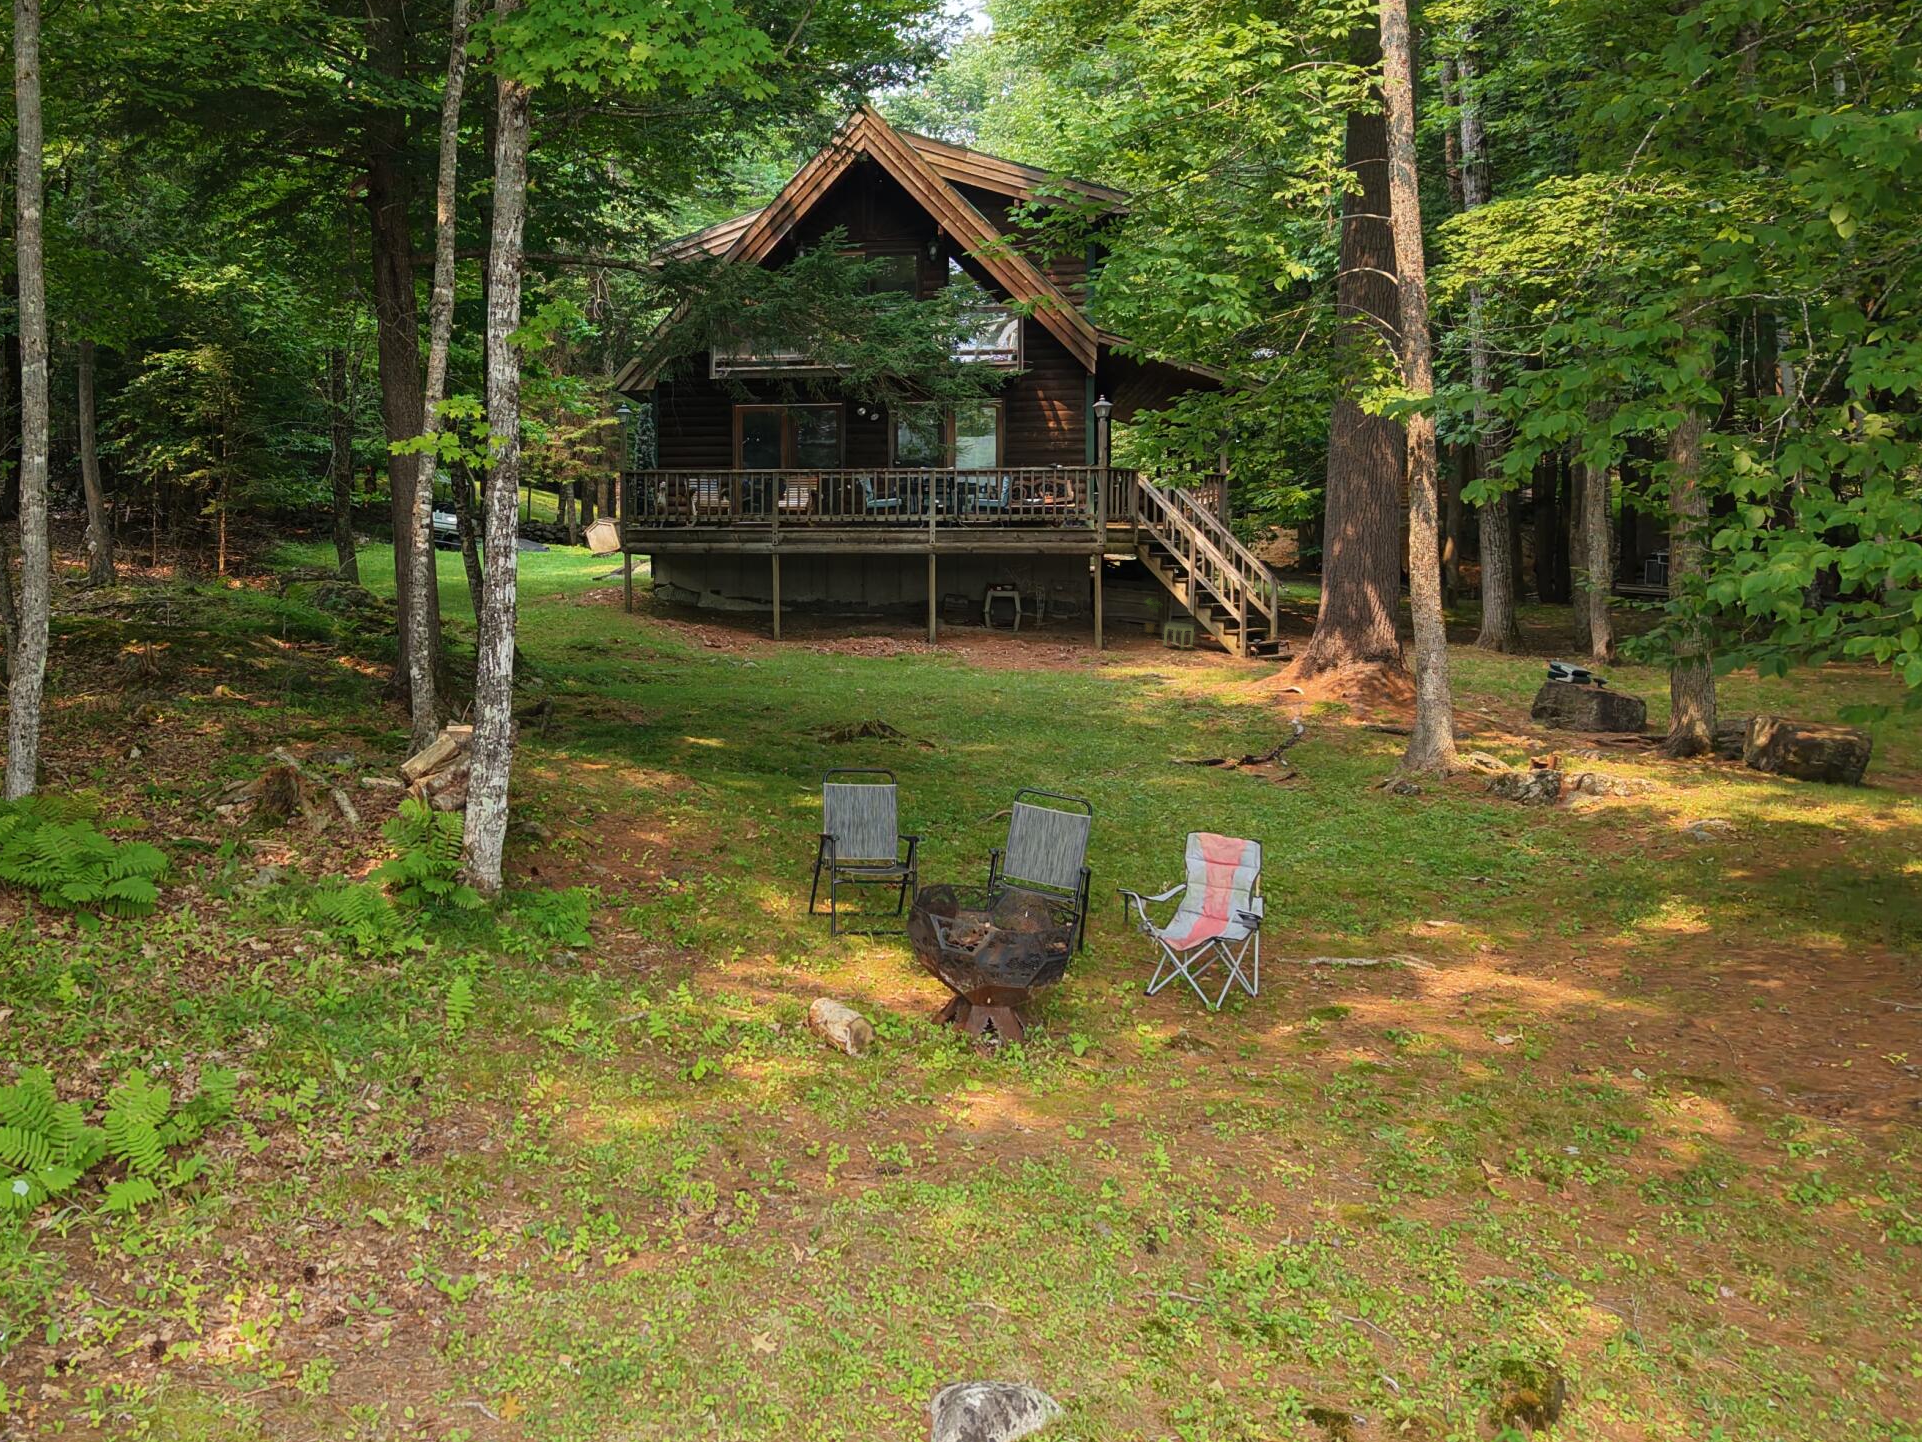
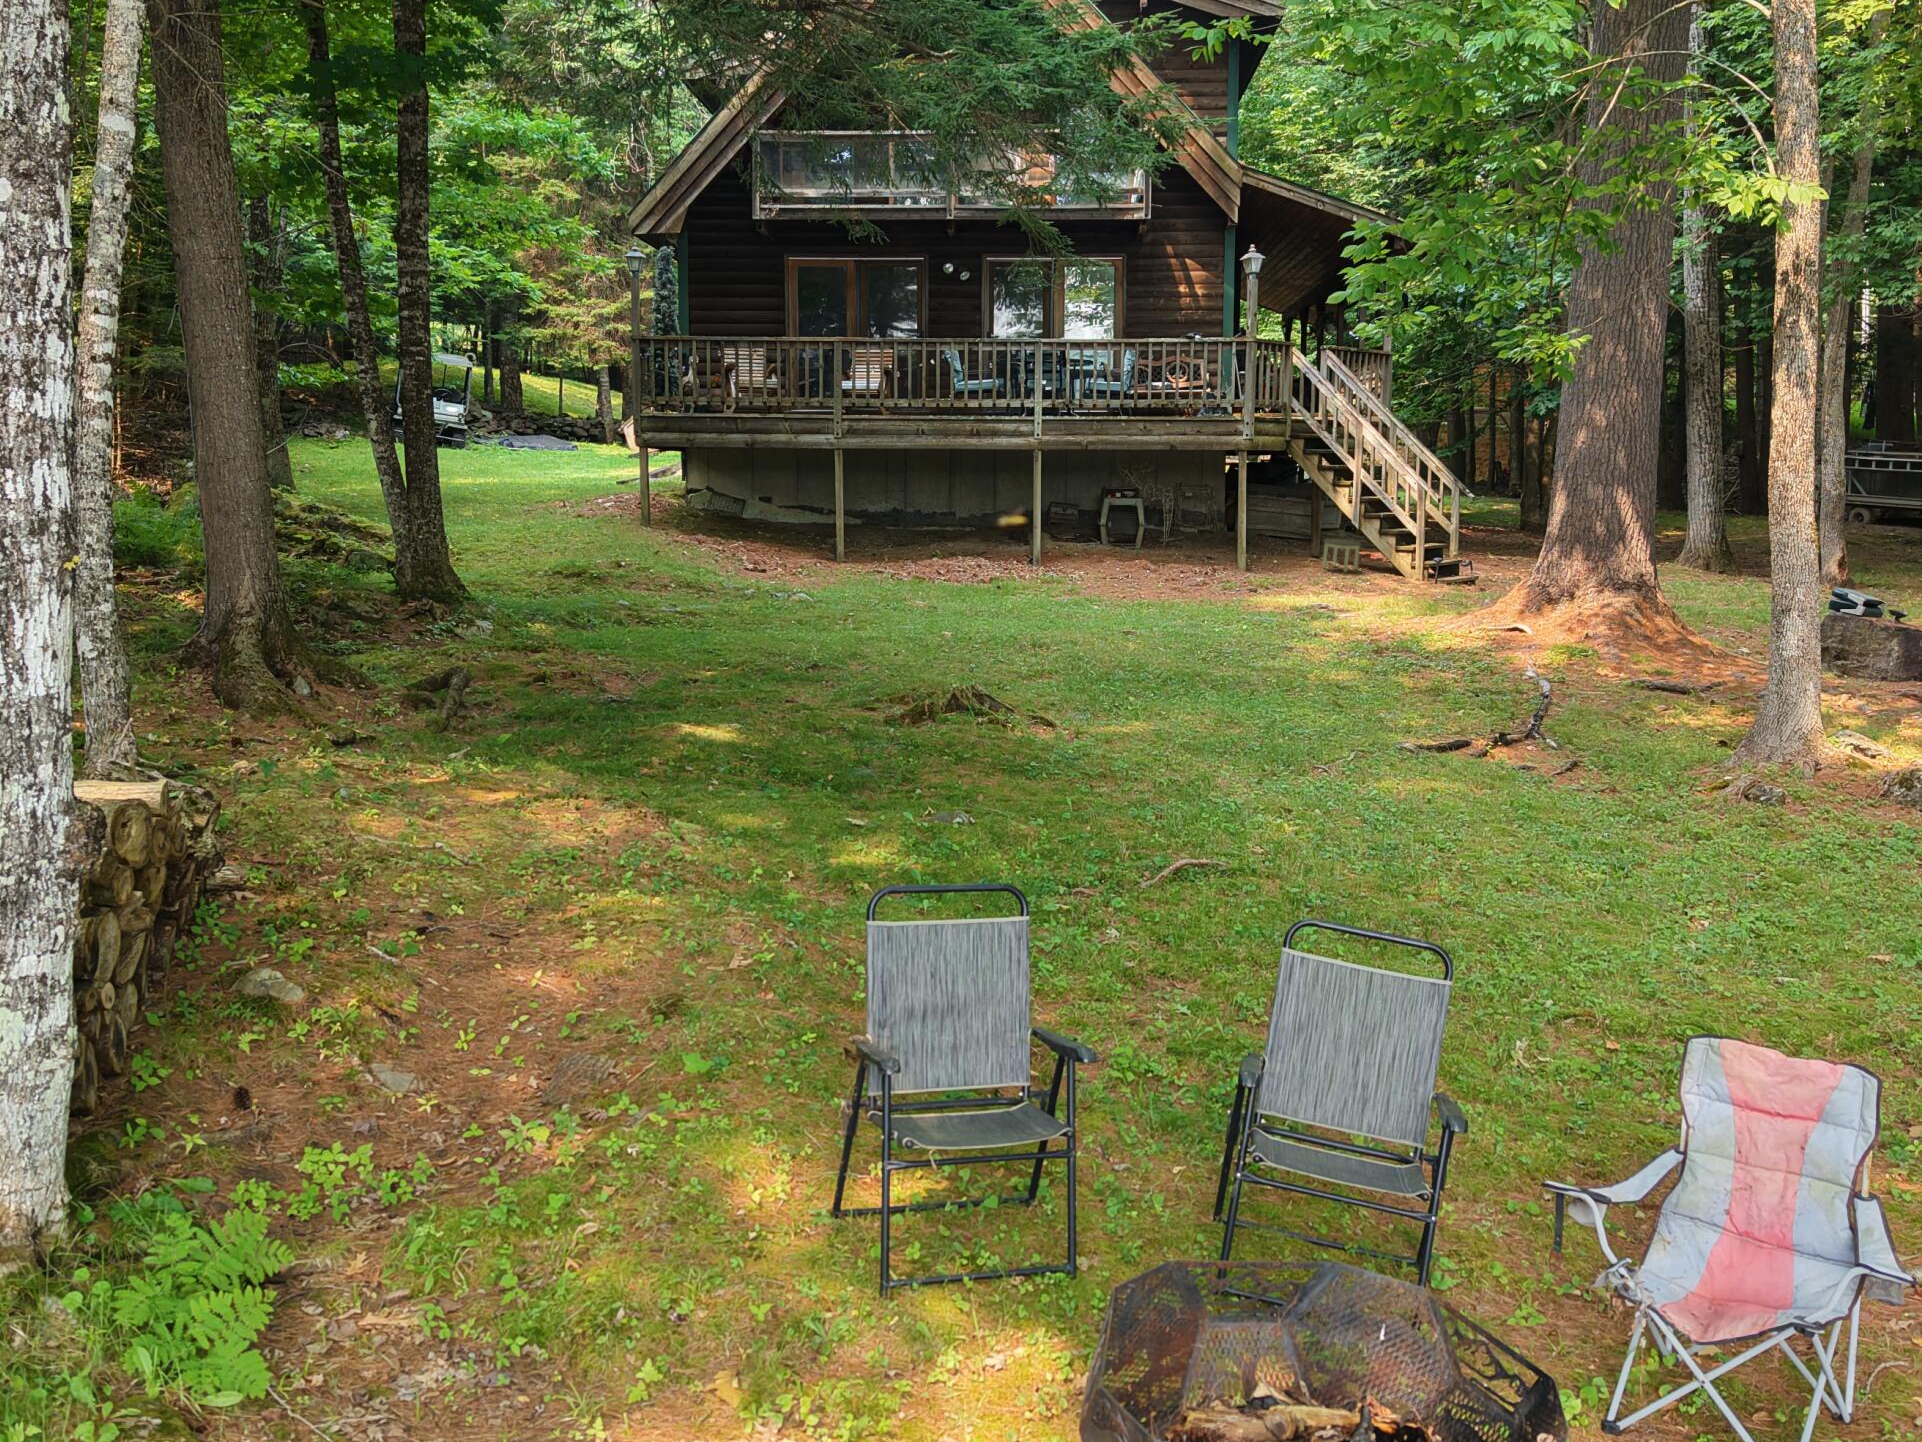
potted plant: present [1145,599,1161,633] -> none [1291,508,1319,552]

